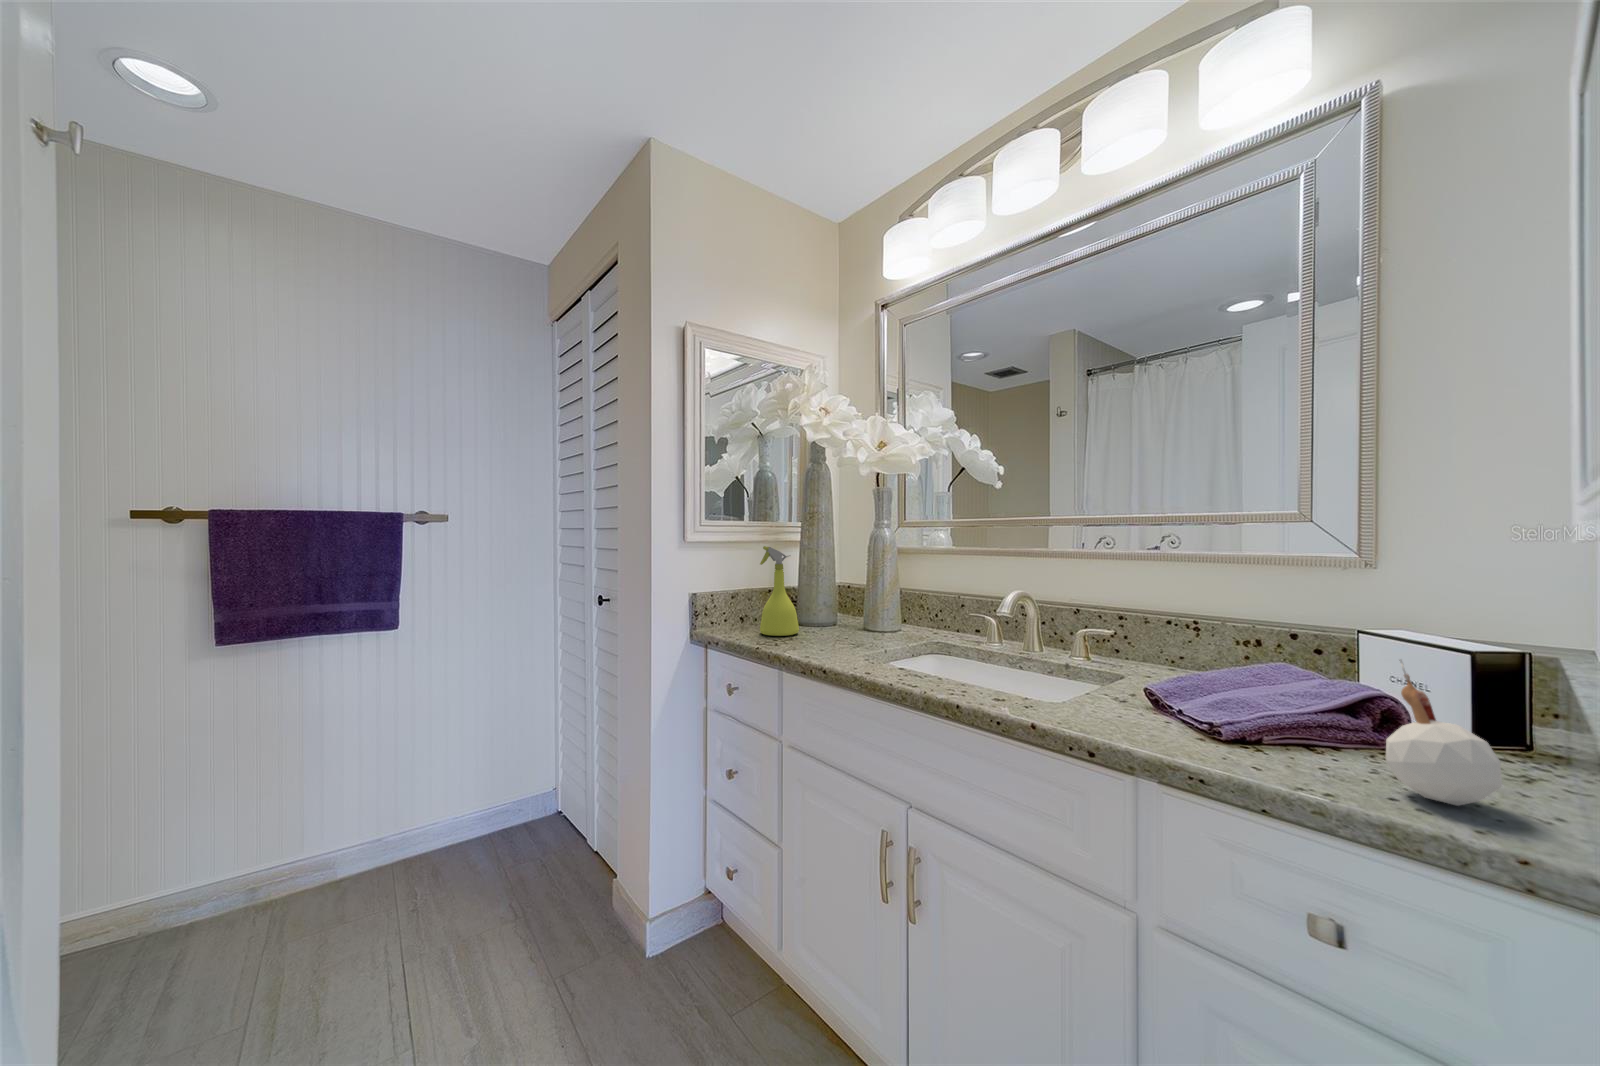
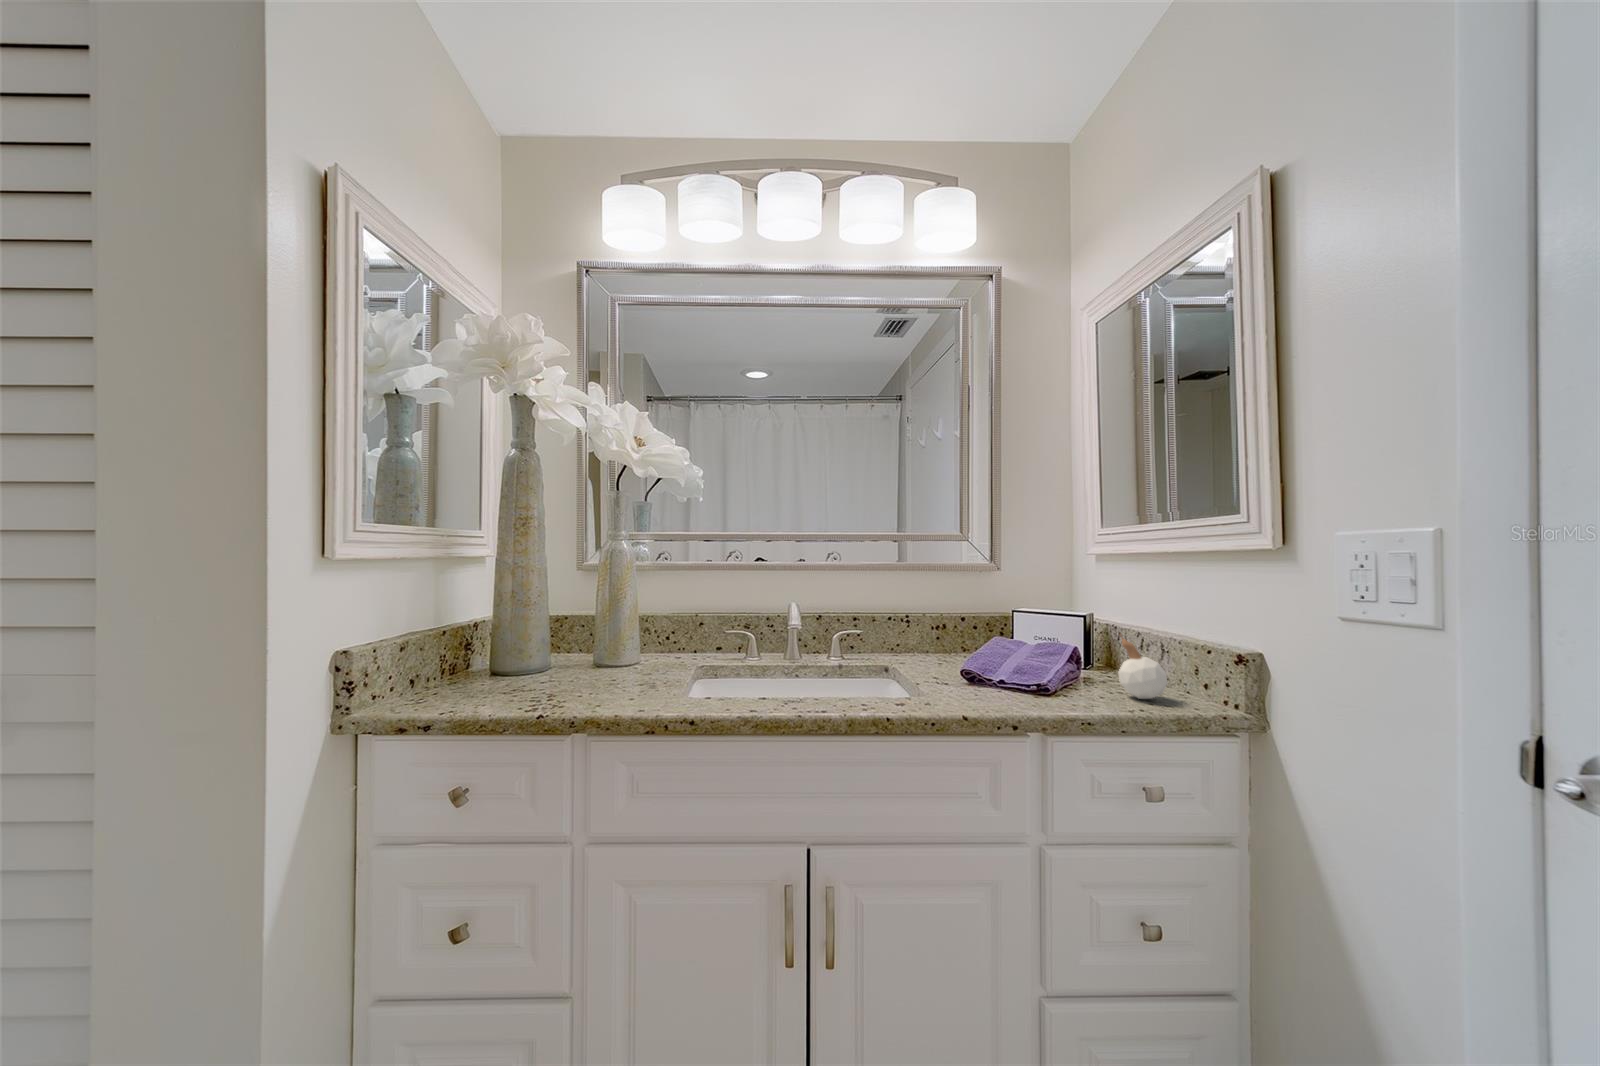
spray bottle: present [760,546,799,636] -> none [476,565,540,697]

